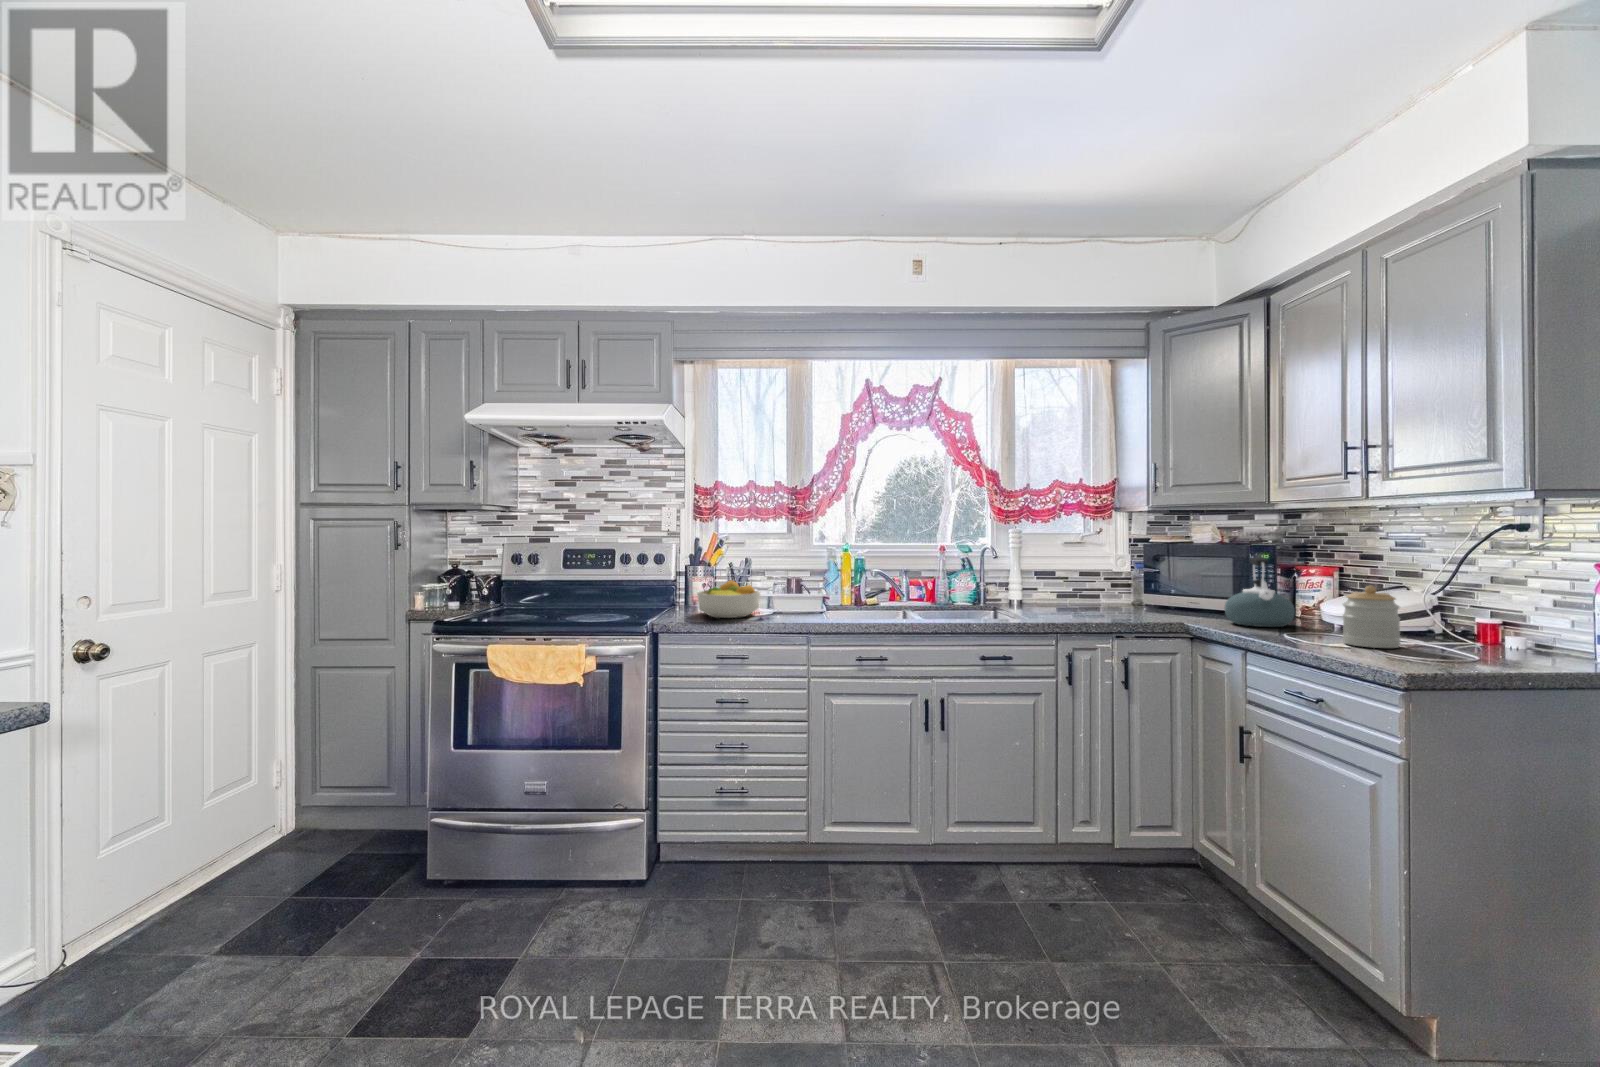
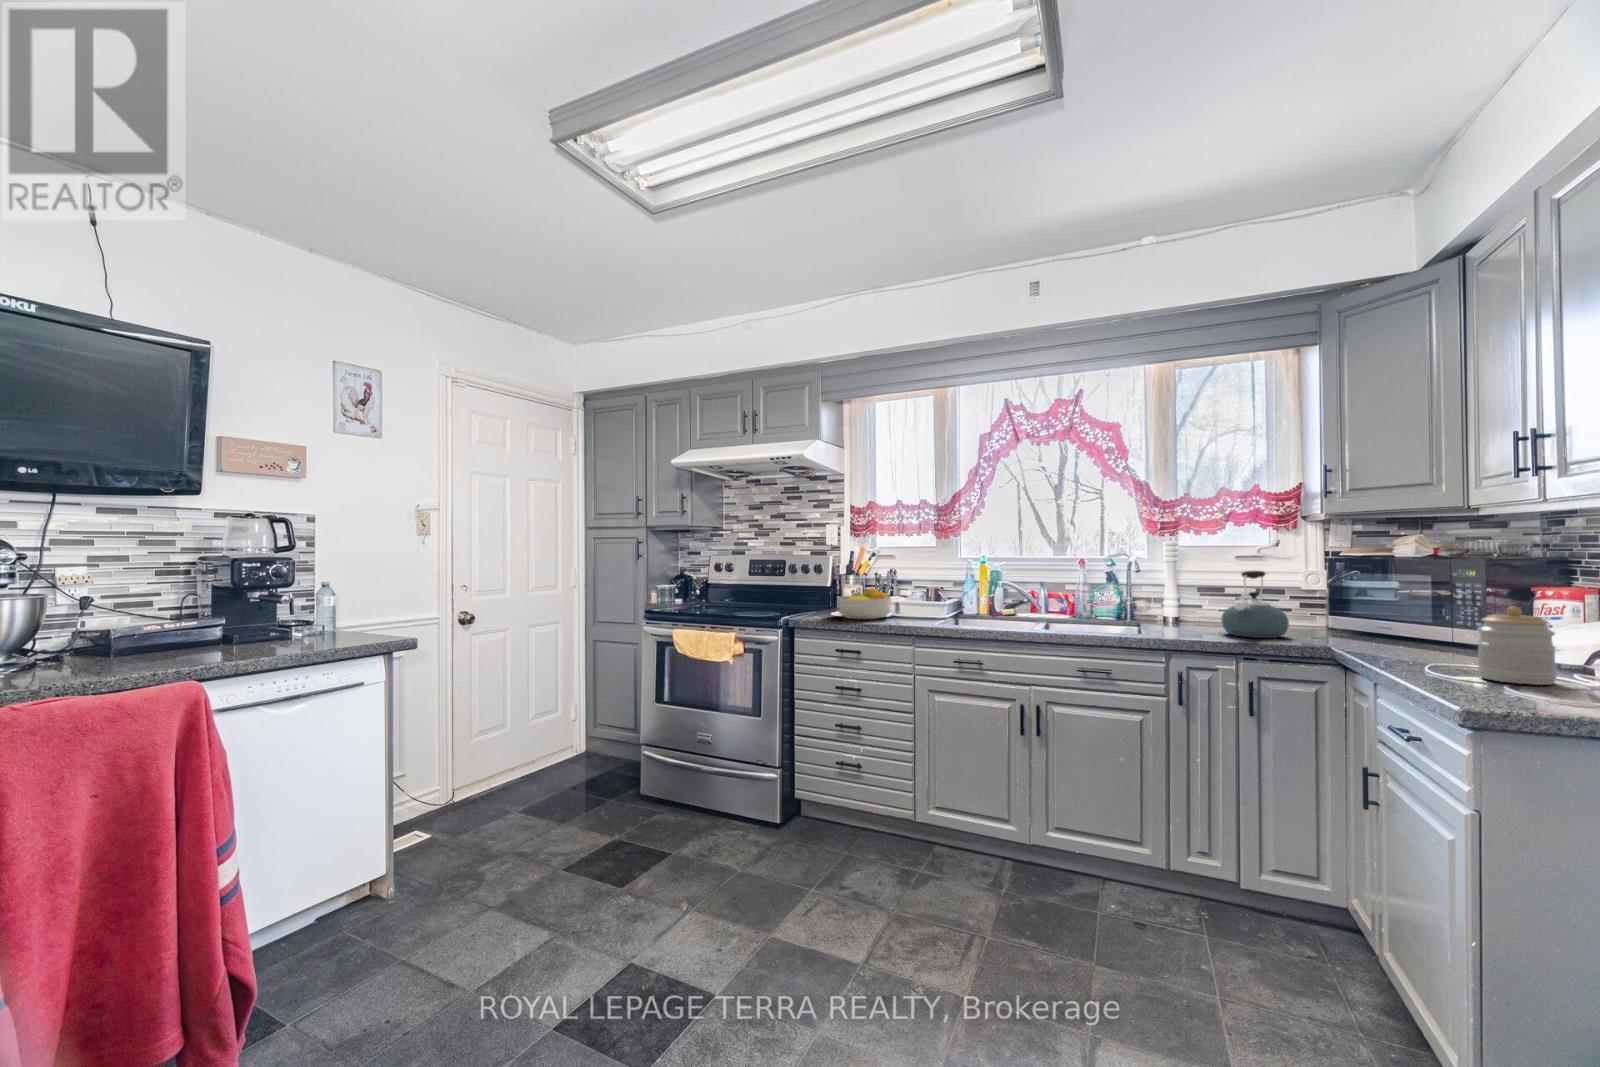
kettle: present [1225,558,1295,627] -> present [1221,571,1289,638]

